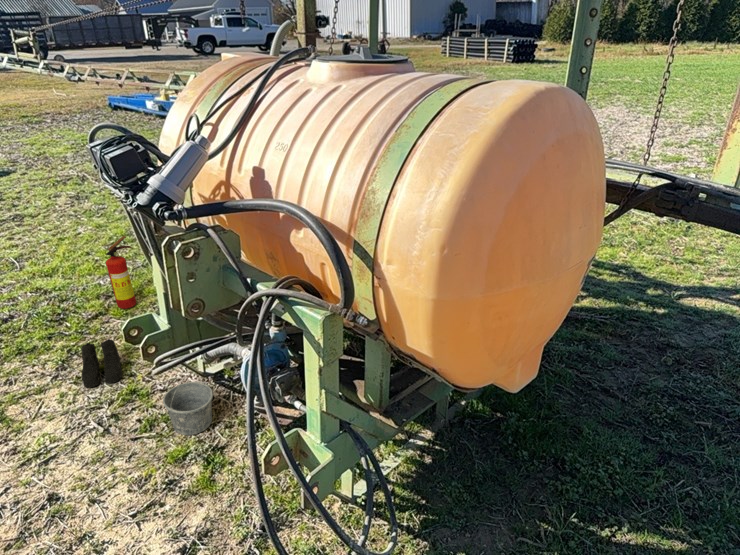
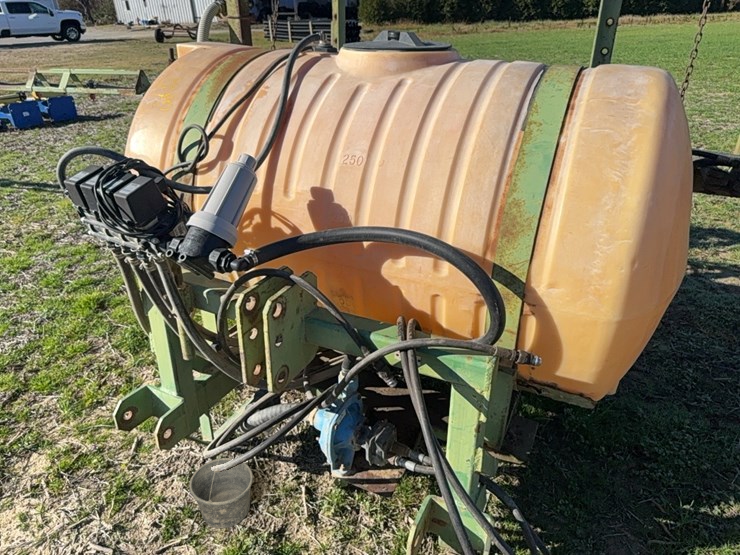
fire extinguisher: present [106,236,136,309] -> none [20,287,65,381]
boots: present [81,339,122,388] -> none [33,426,98,498]

